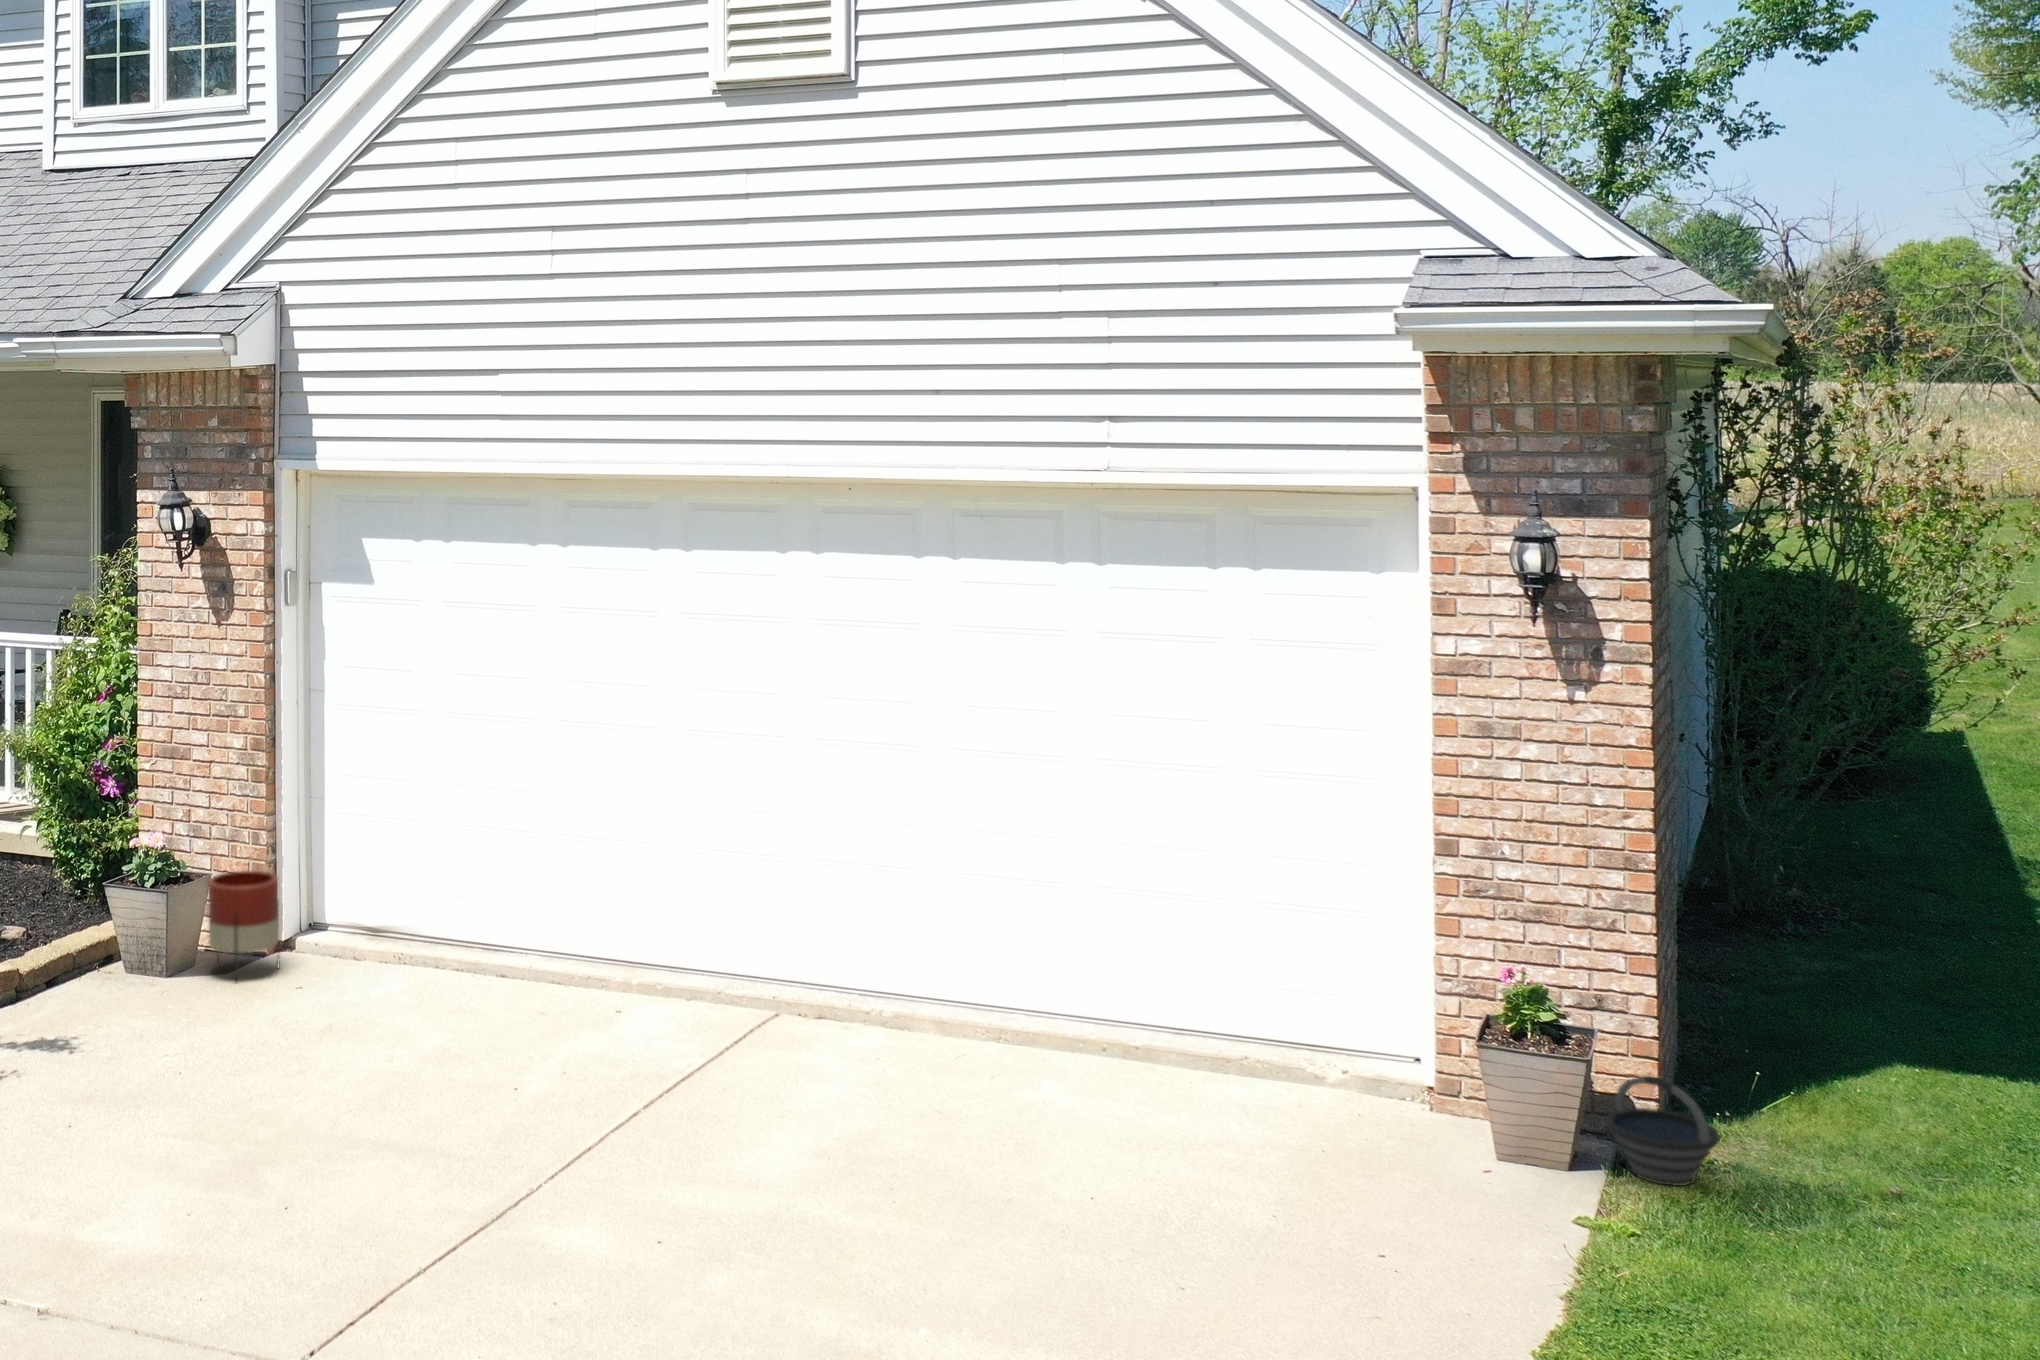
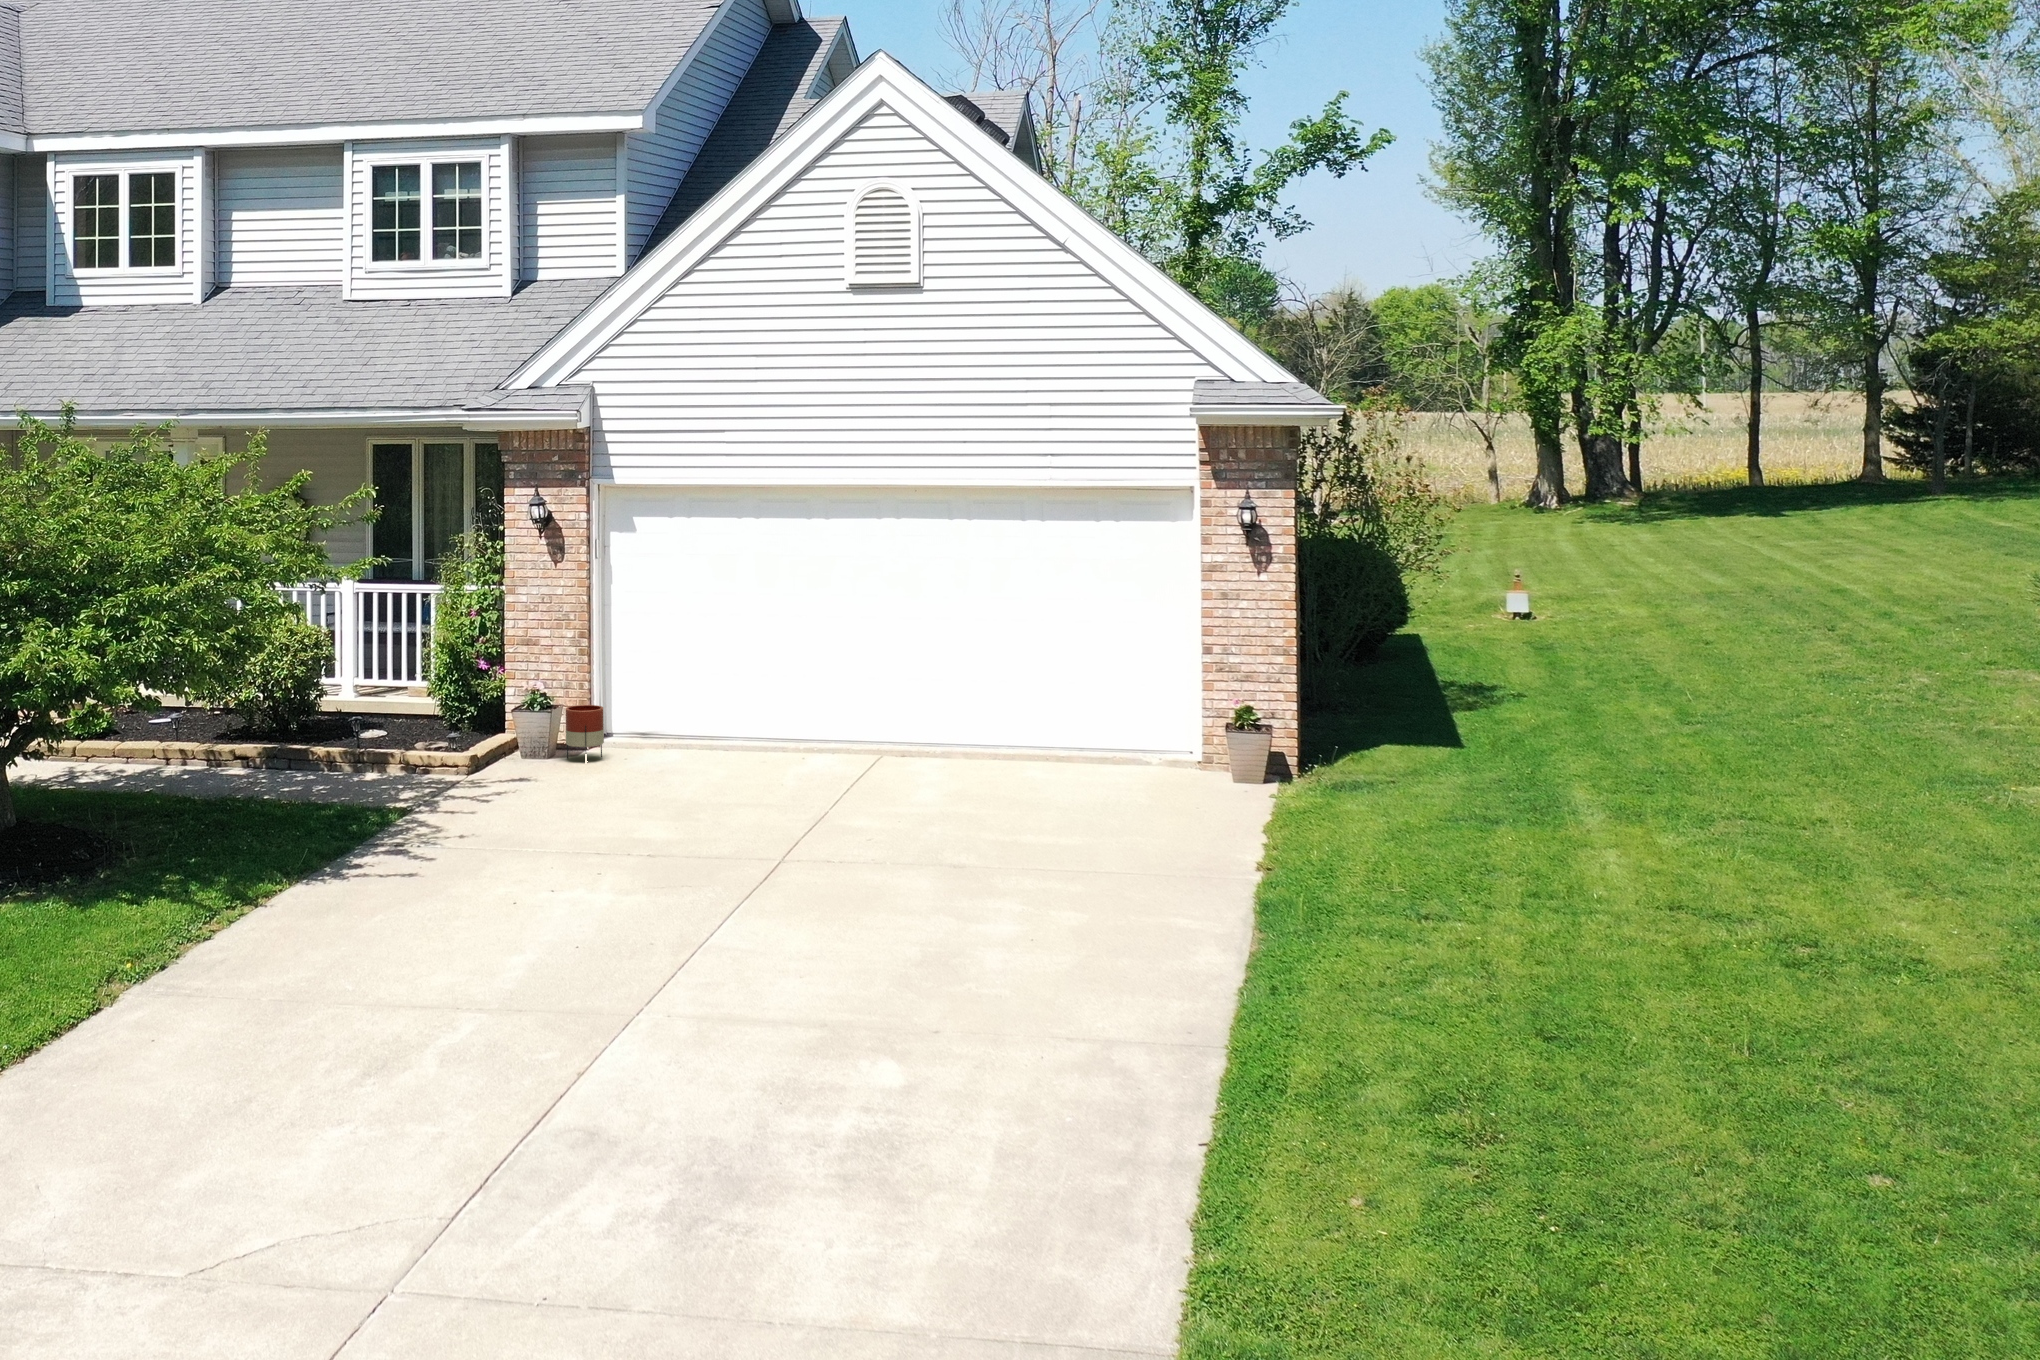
bucket: present [1605,1076,1720,1186] -> none [1276,744,1323,790]

